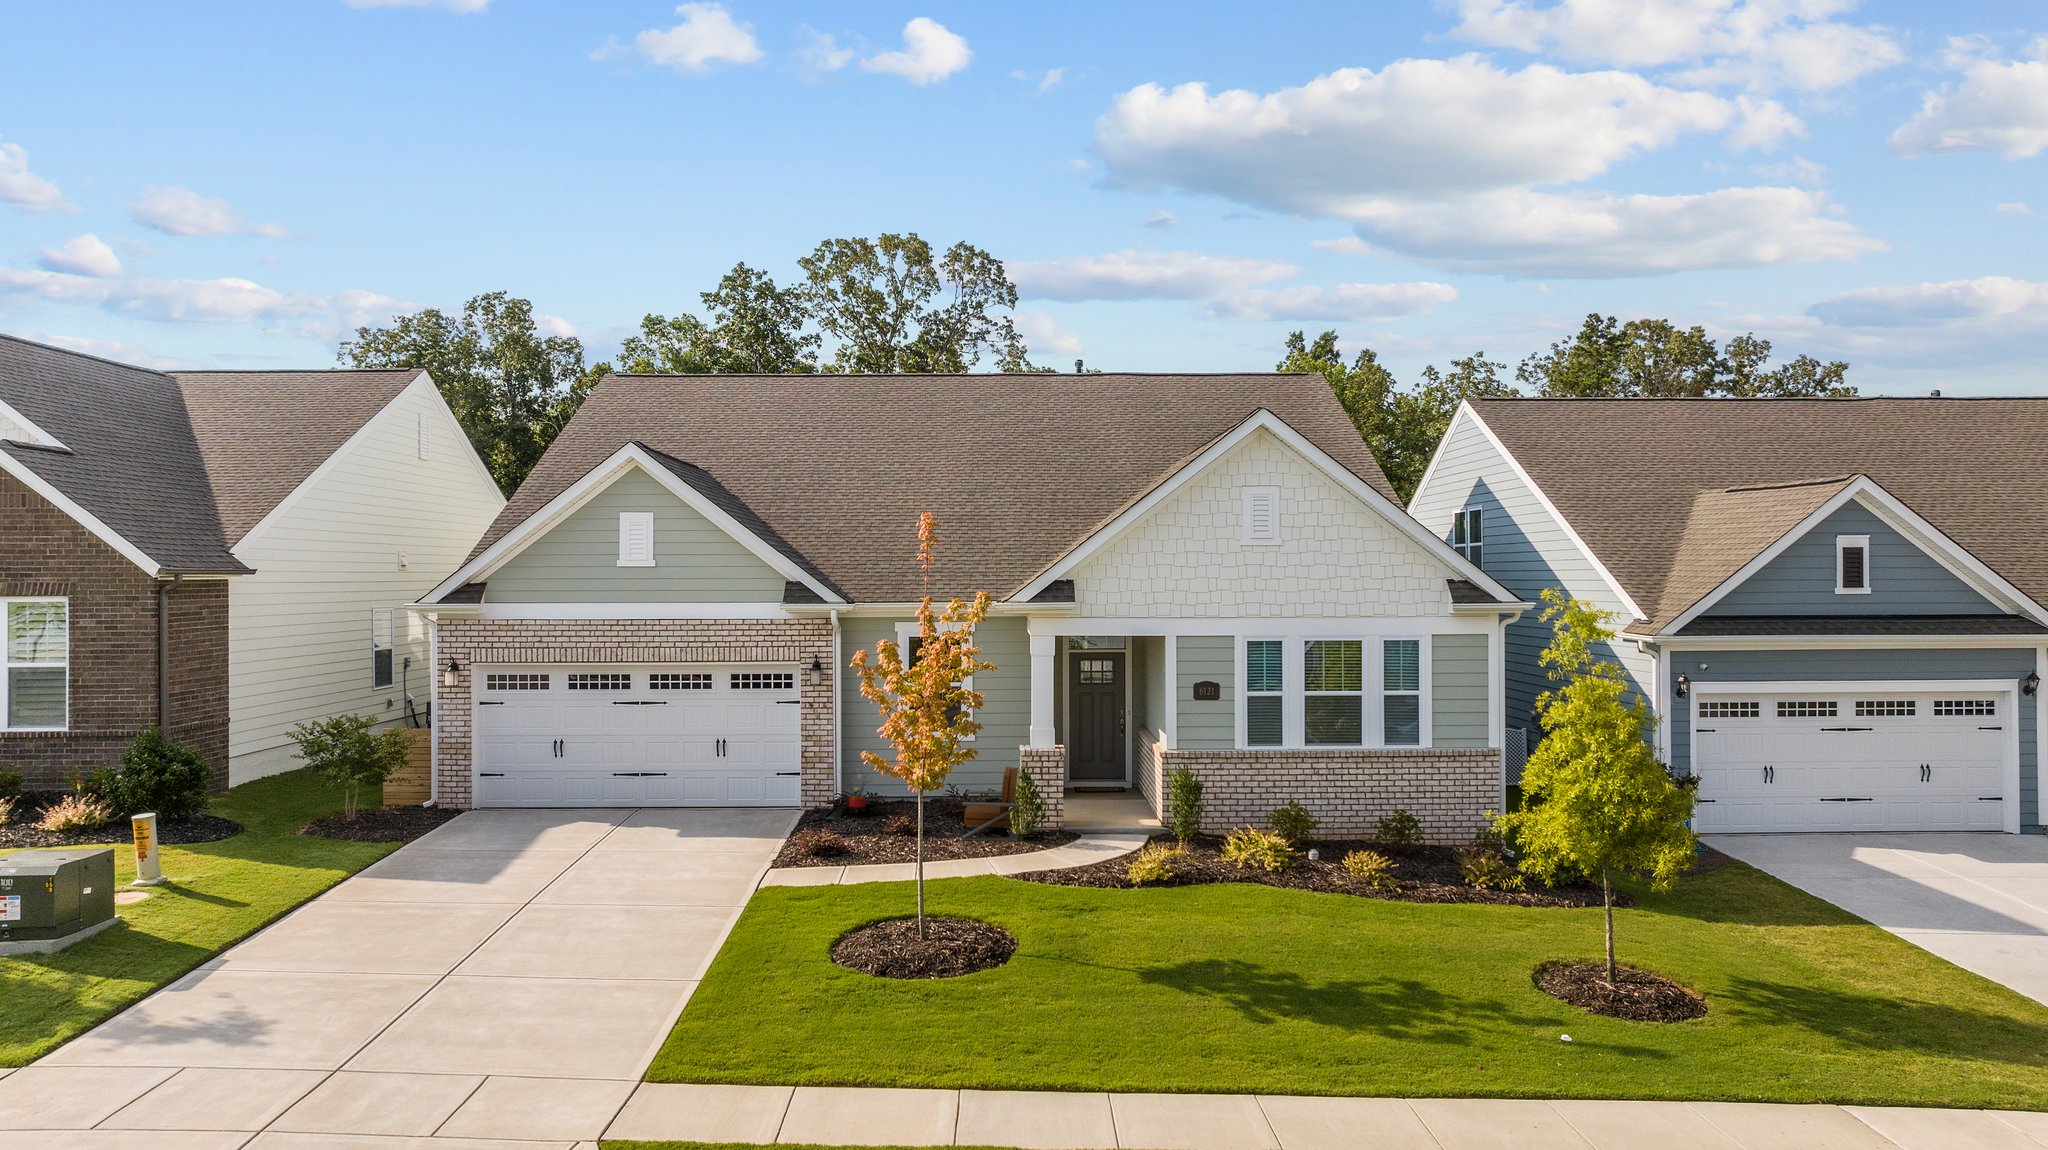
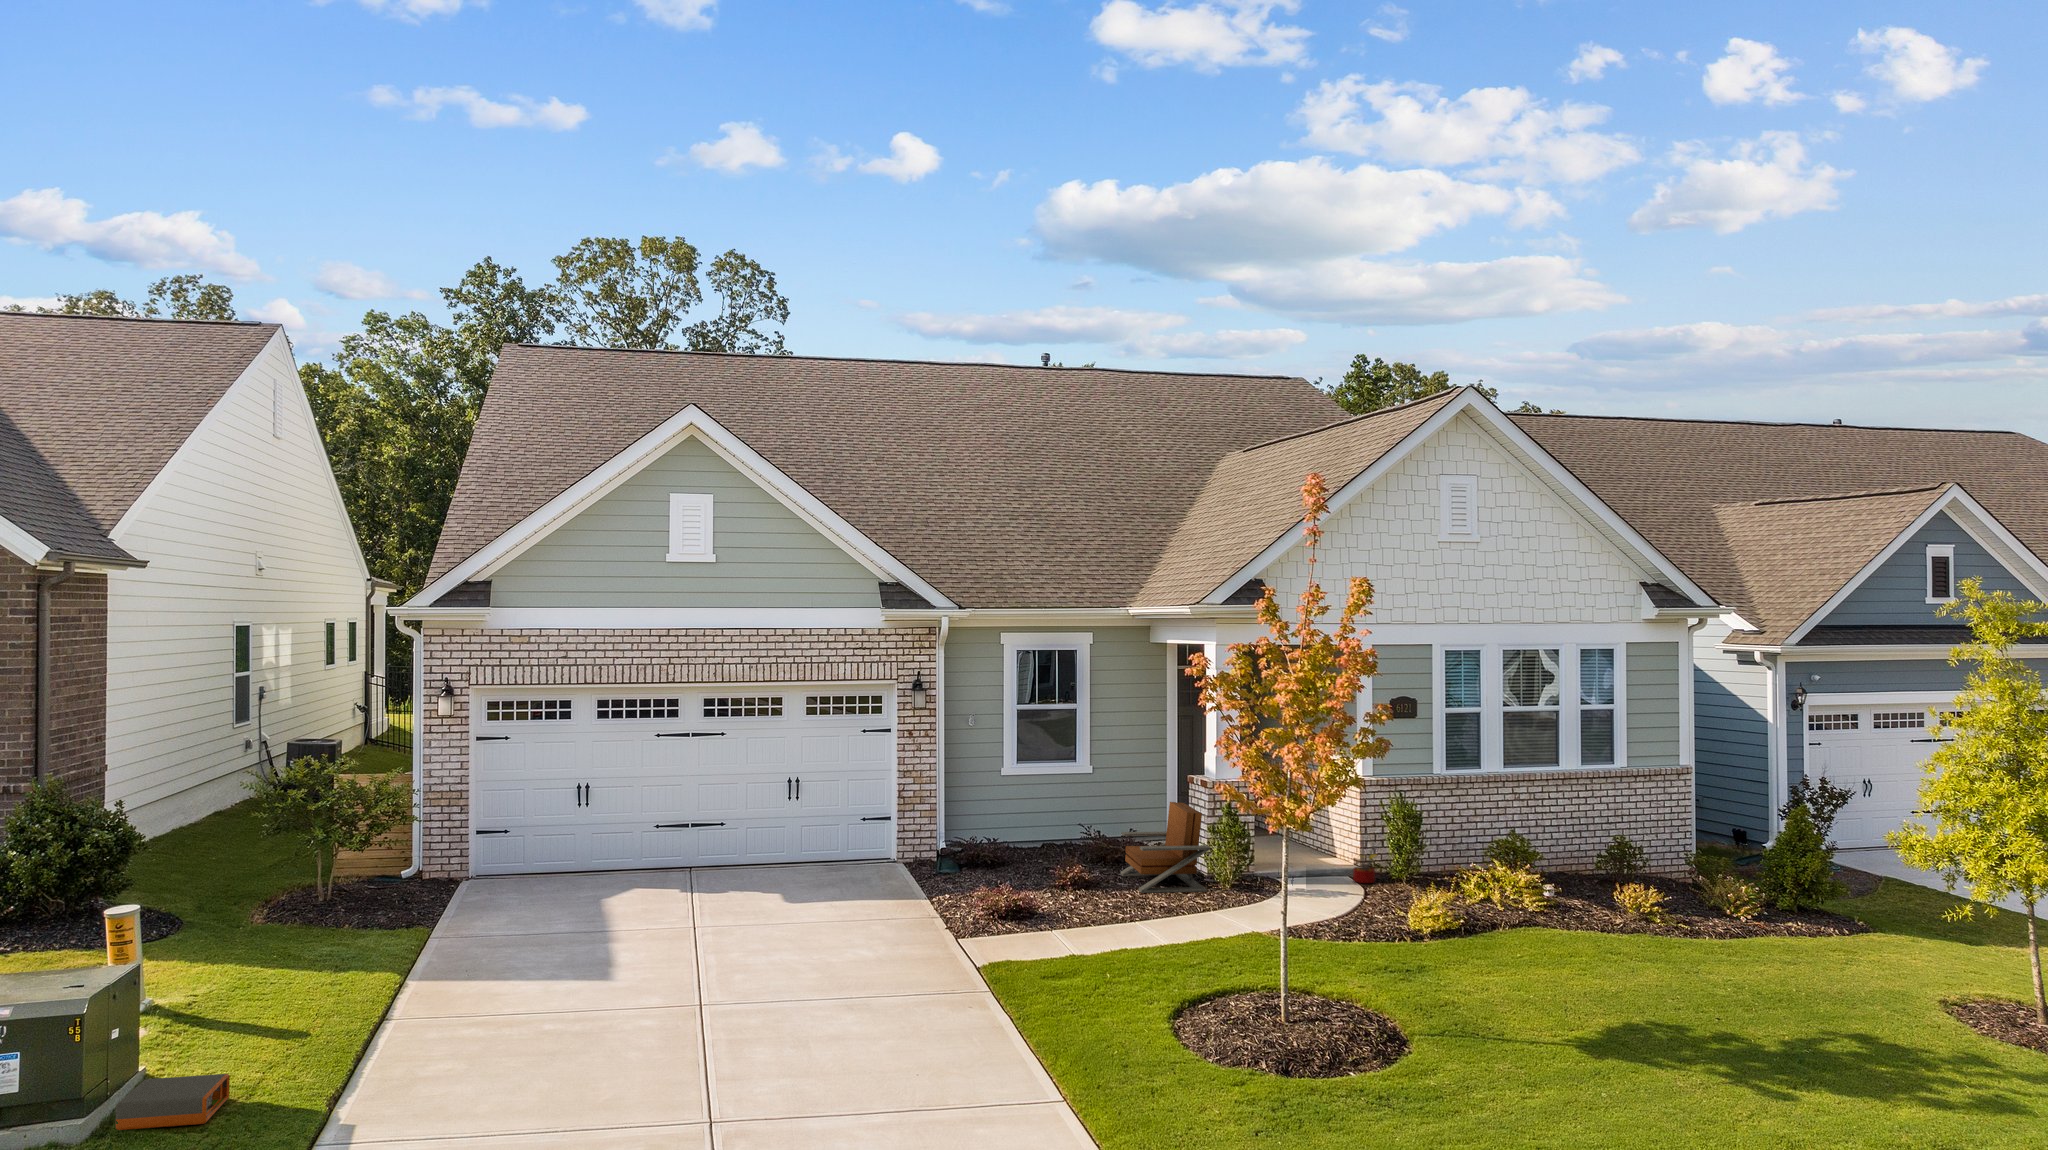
decorative plant: present [847,772,866,808] -> present [1353,838,1380,883]
storage box: none [81,921,163,951] -> present [116,1074,230,1130]

